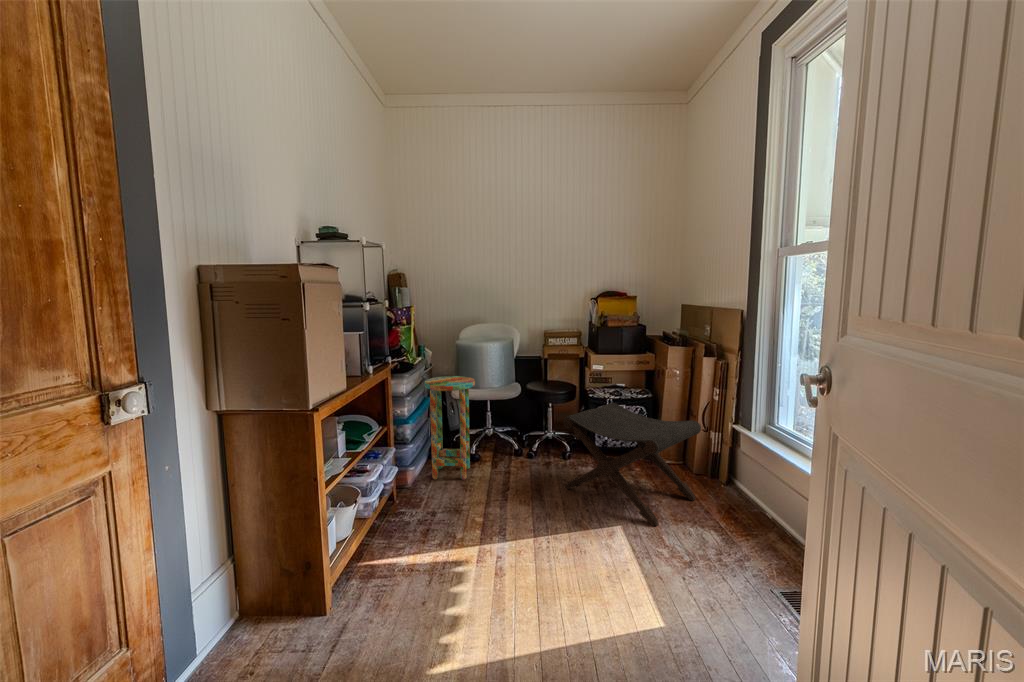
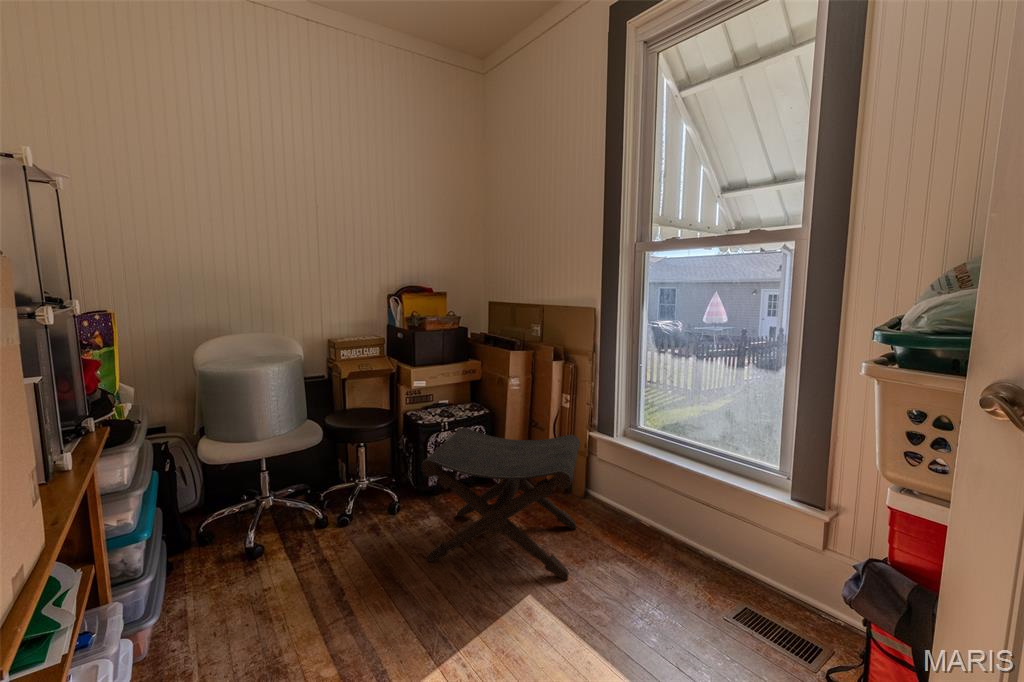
side table: present [424,376,475,480] -> none [156,424,262,621]

